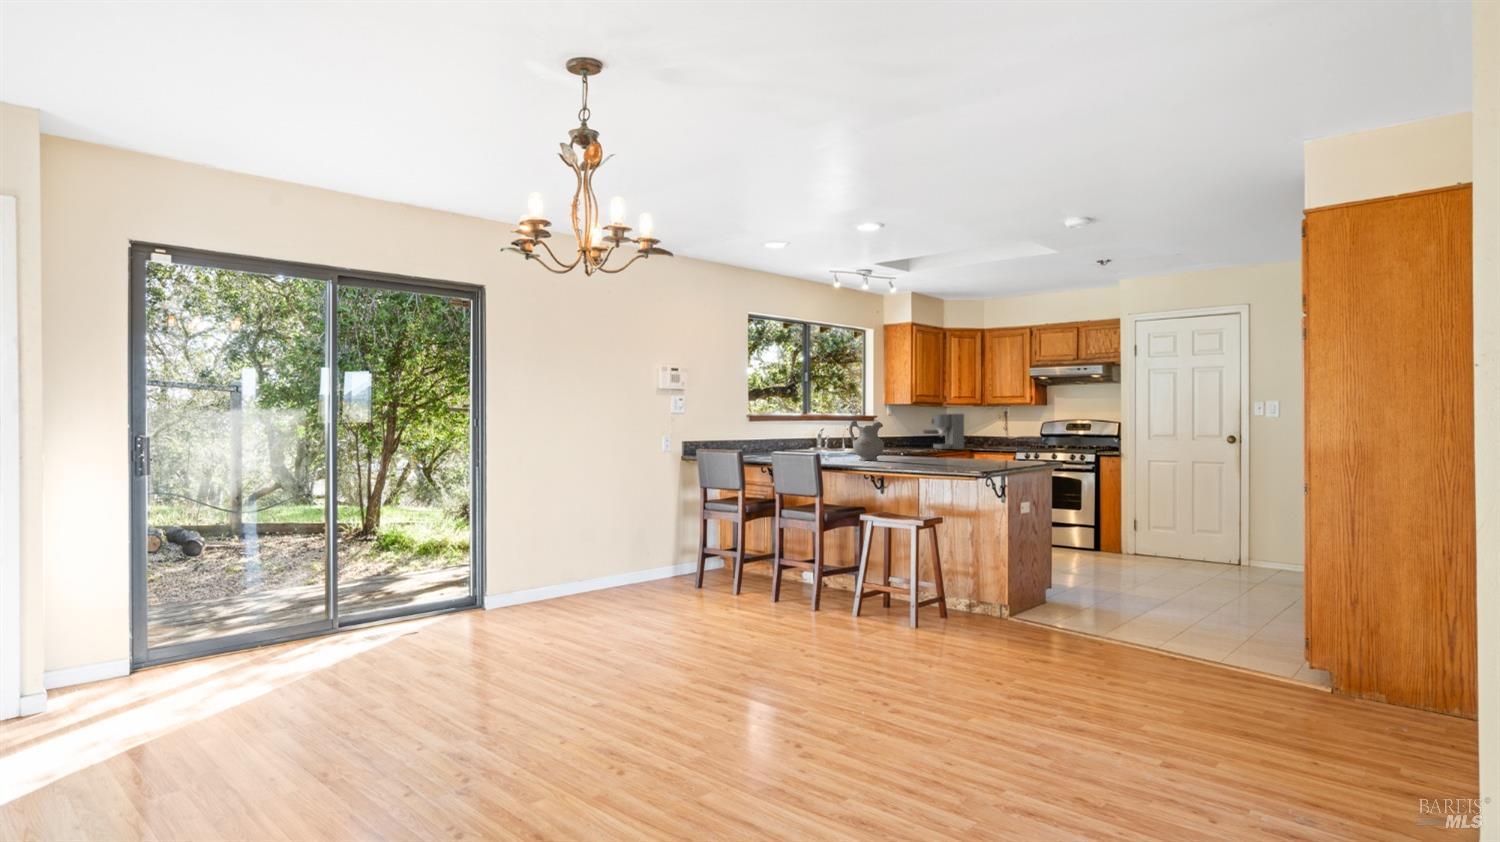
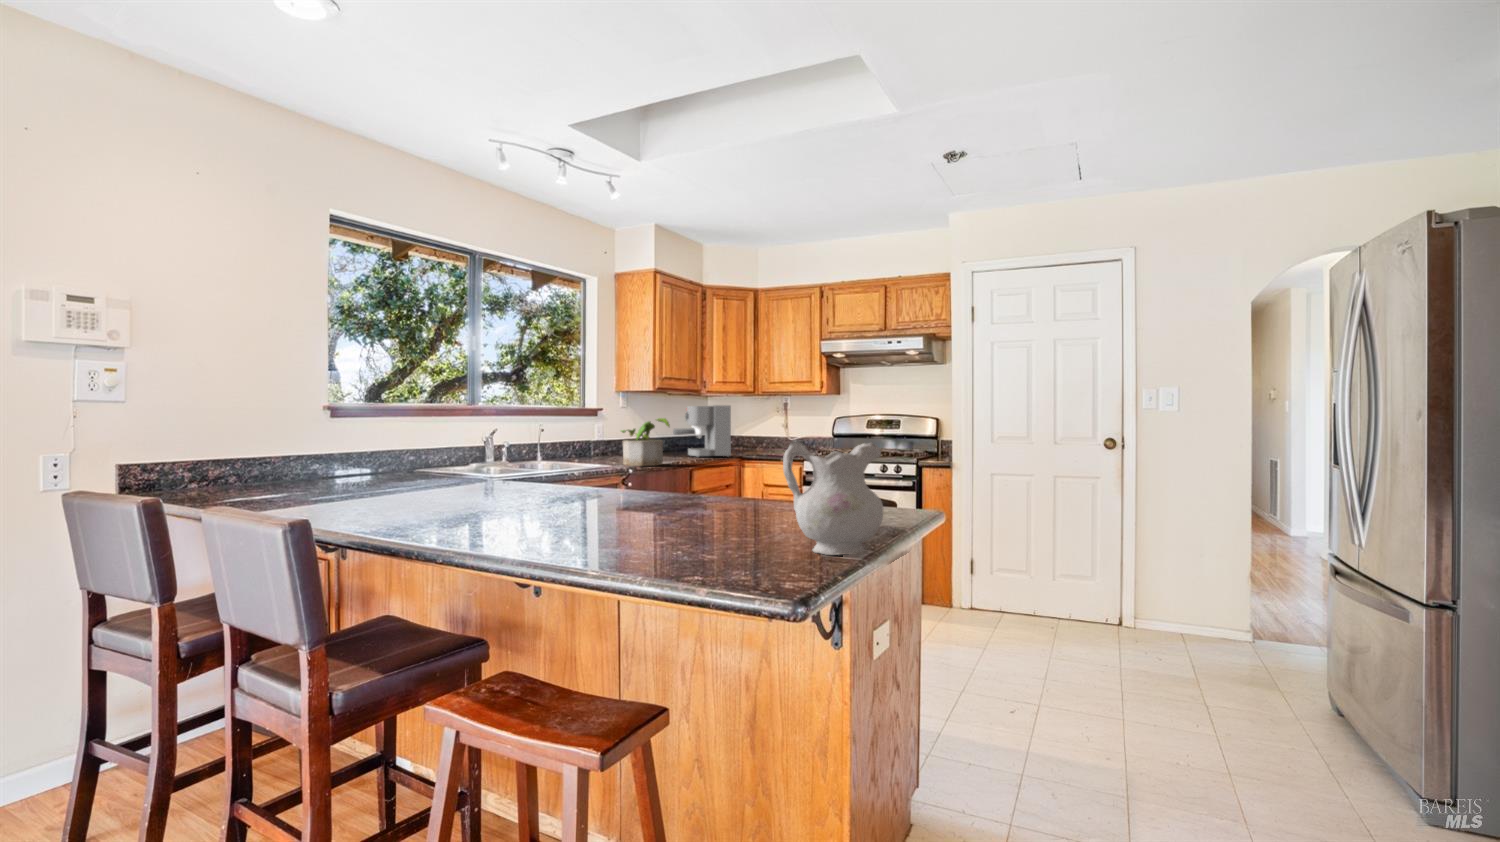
ceramic pitcher: present [849,421,884,460] -> present [783,440,883,555]
potted plant: none [892,422,924,451] -> present [621,418,670,466]

